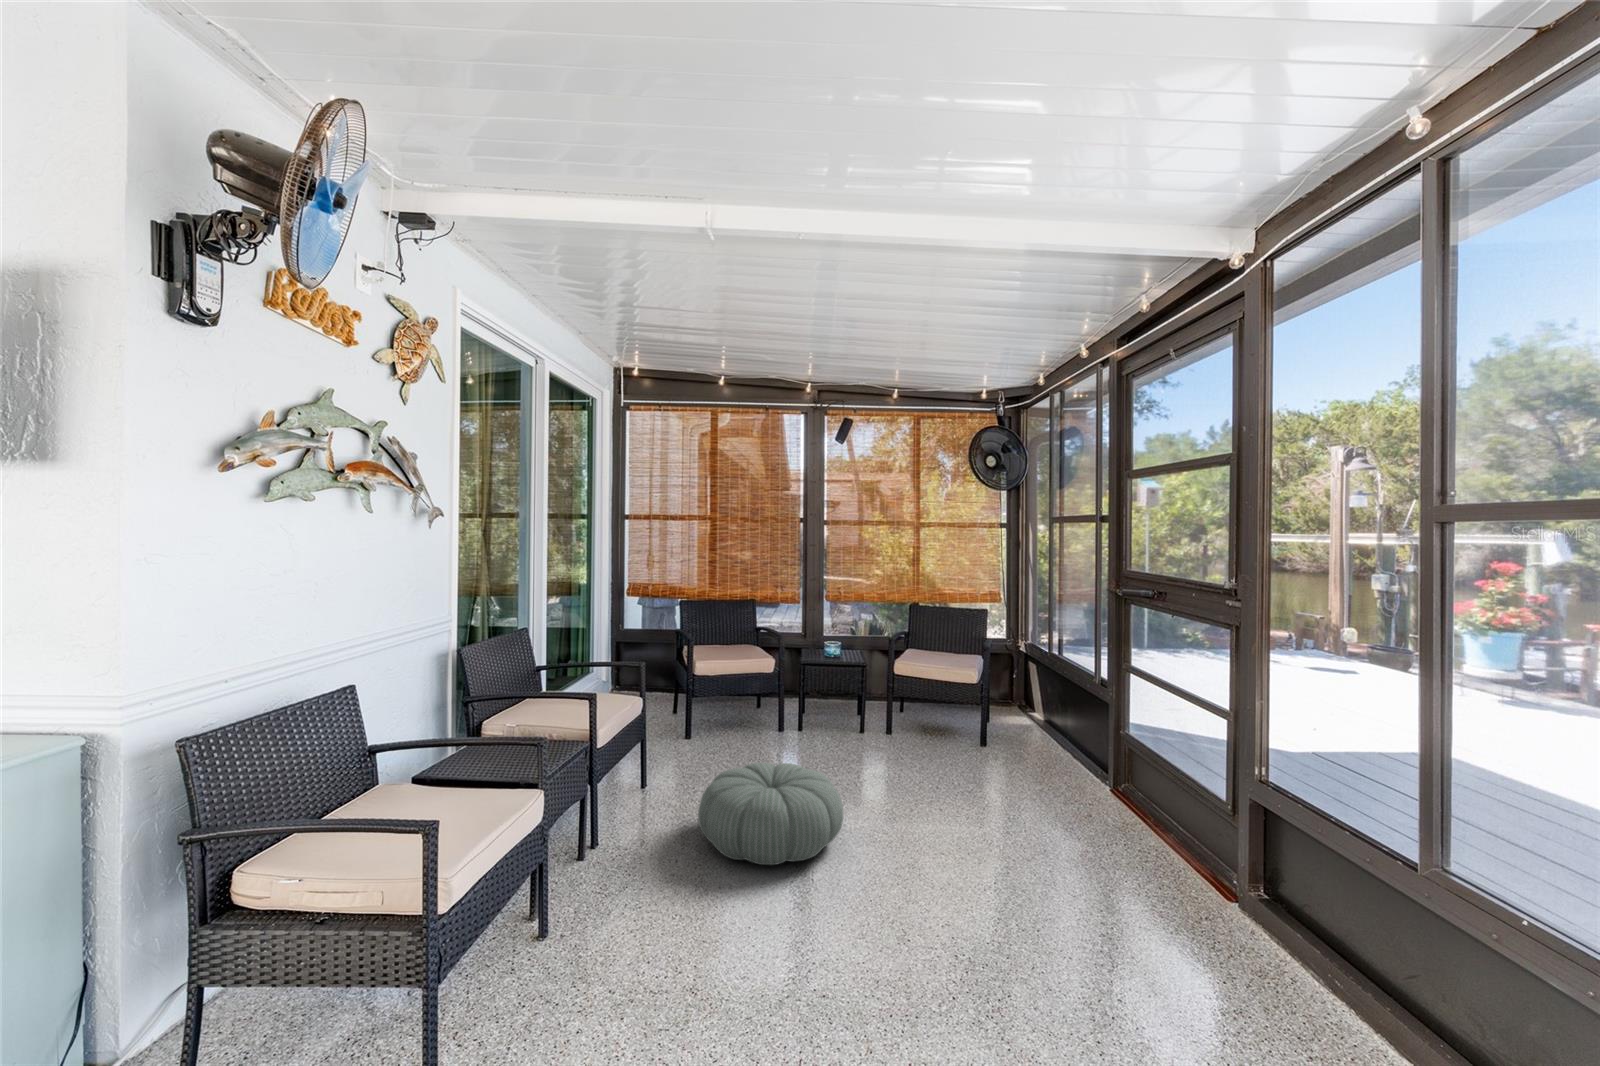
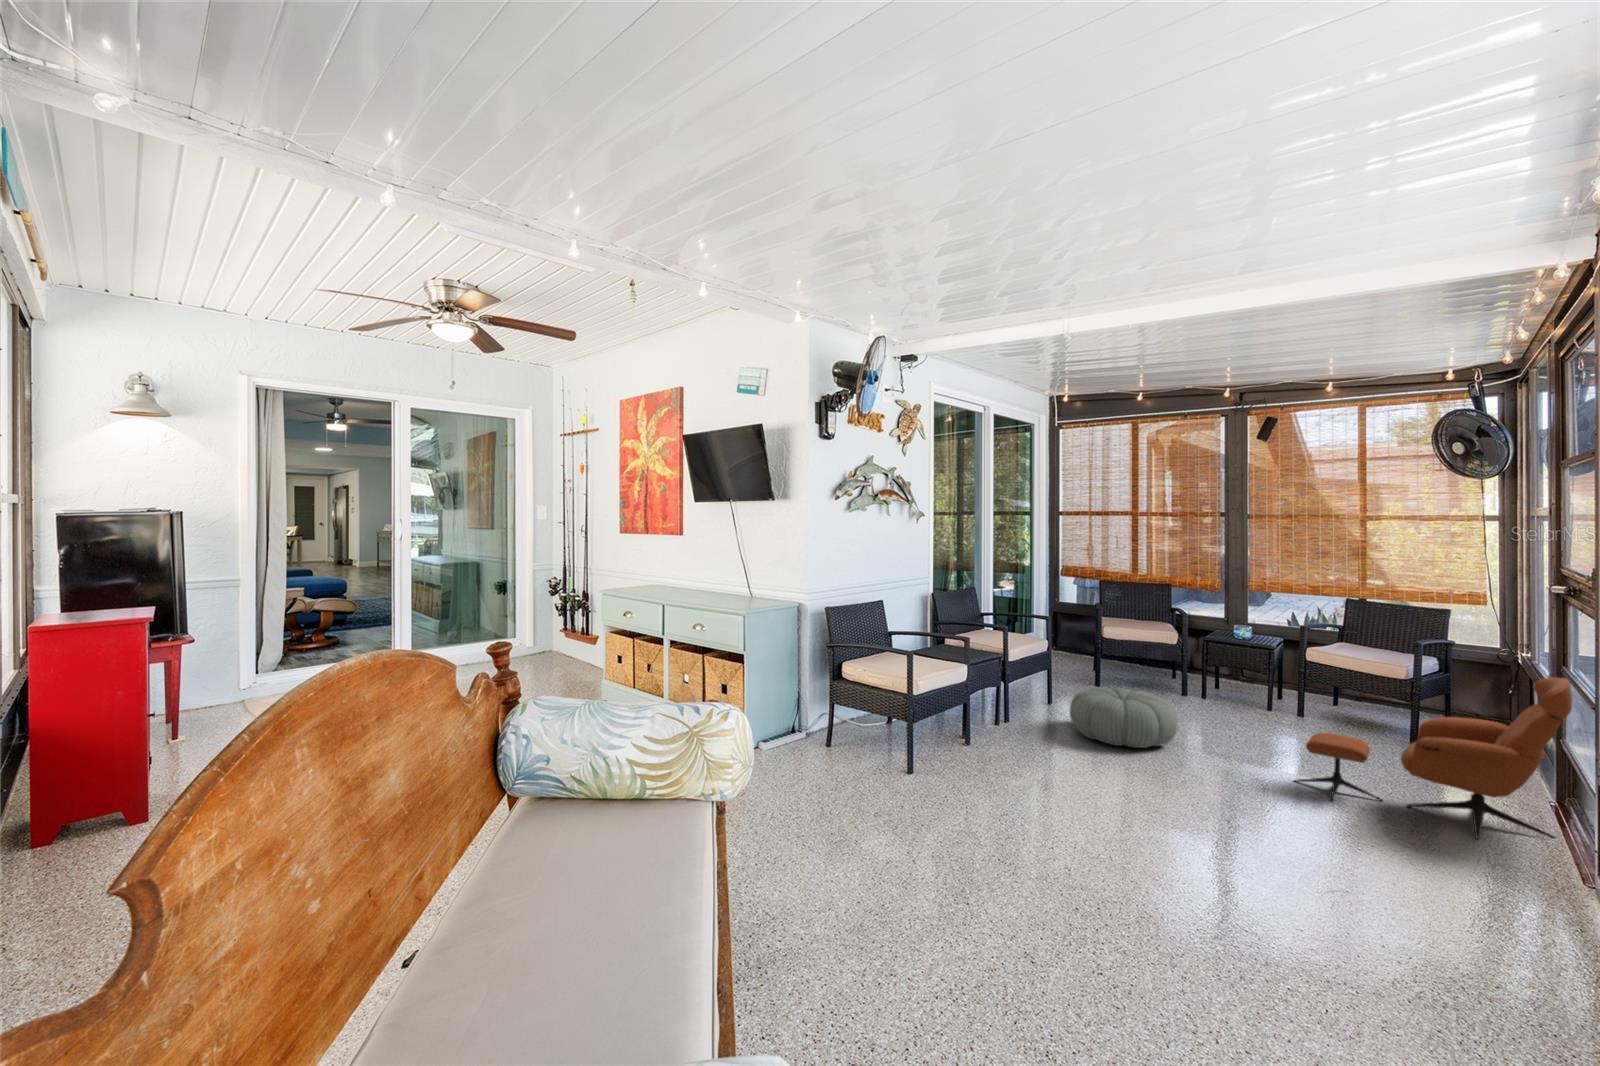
lounge chair: none [988,695,1255,905] -> present [1294,677,1572,839]

